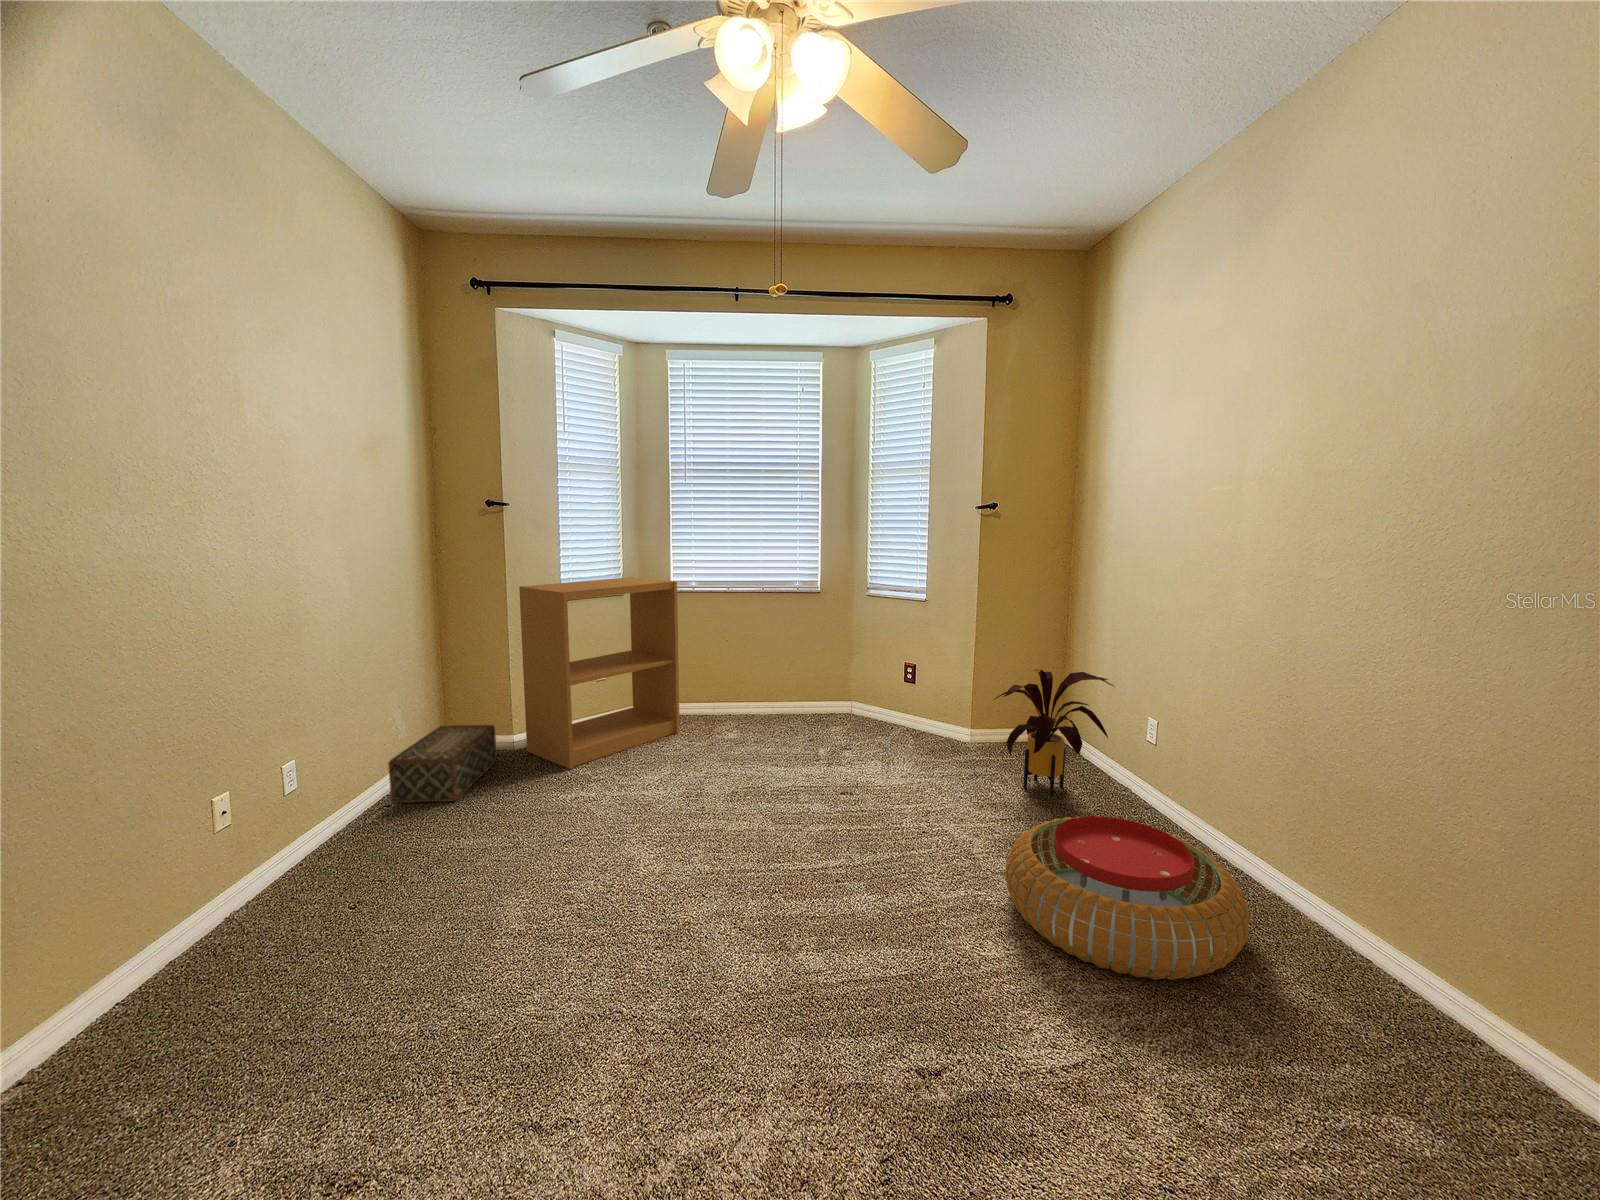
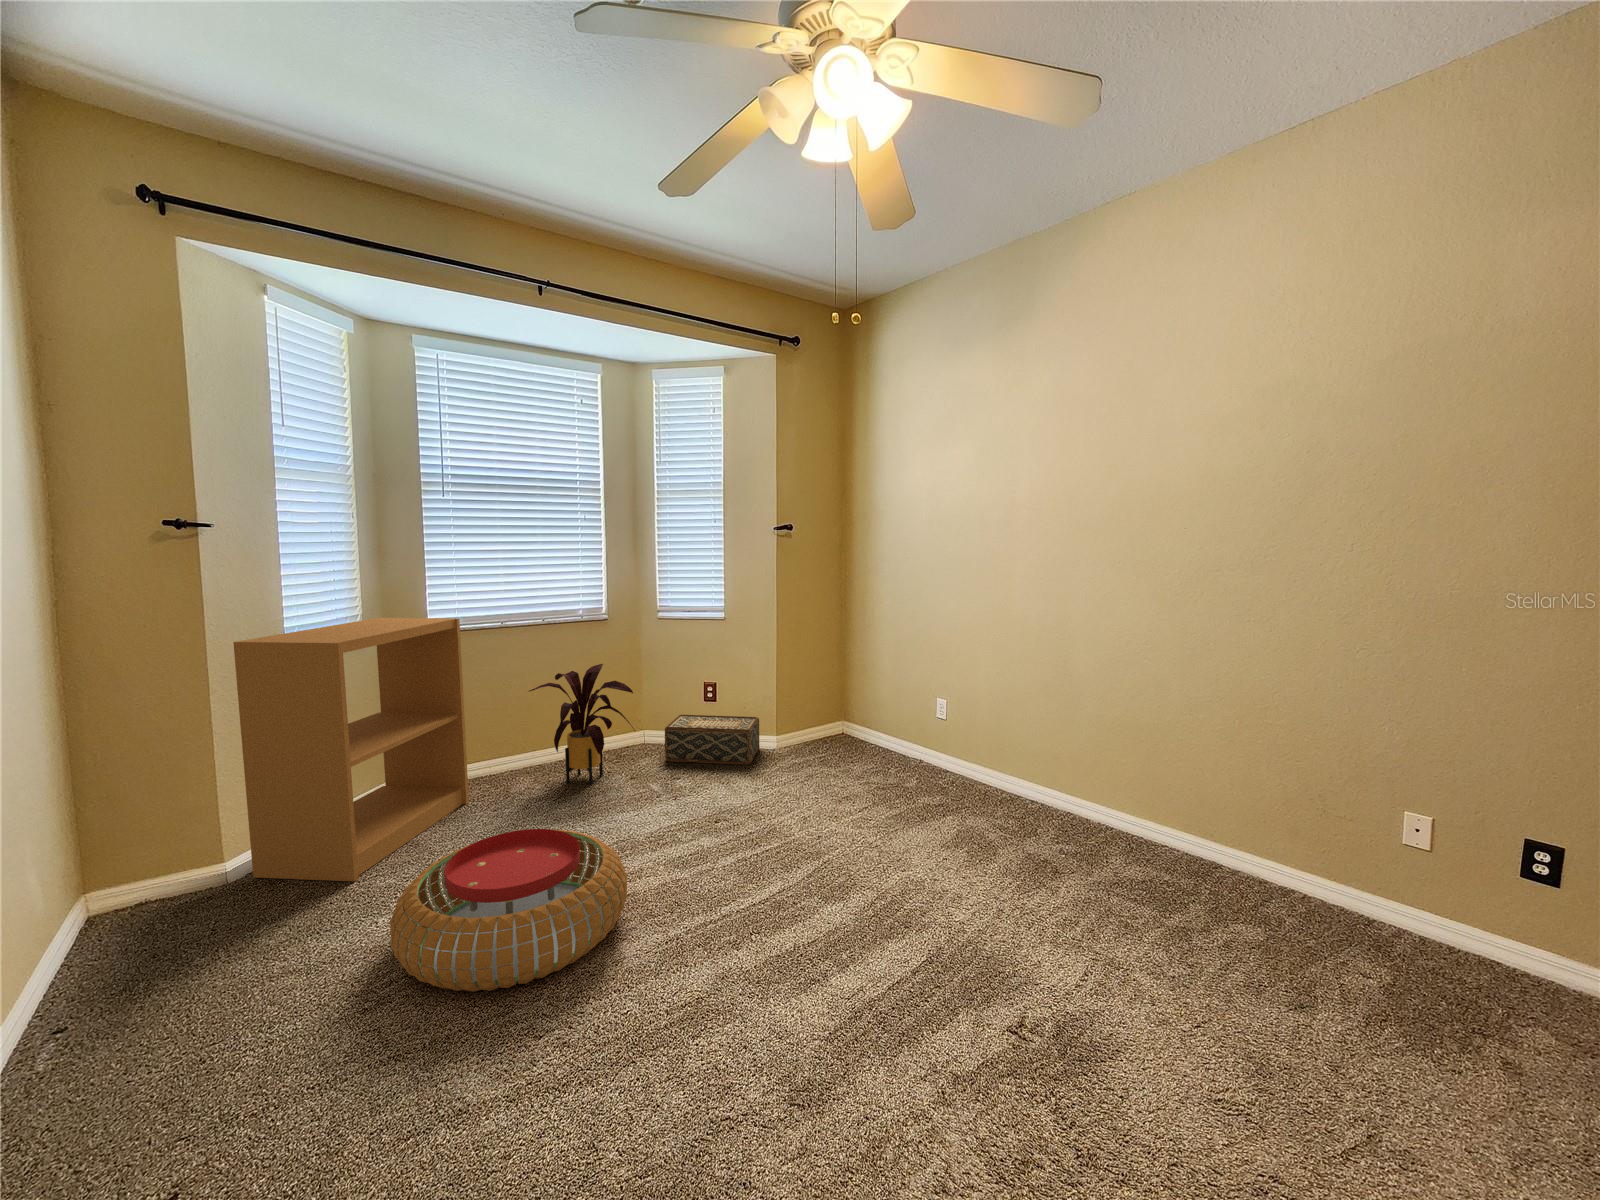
house plant: present [994,669,1115,795] -> present [529,664,635,784]
woven basket: present [388,725,497,803] -> present [665,715,760,765]
pouf: present [1005,816,1250,980] -> present [390,829,627,992]

